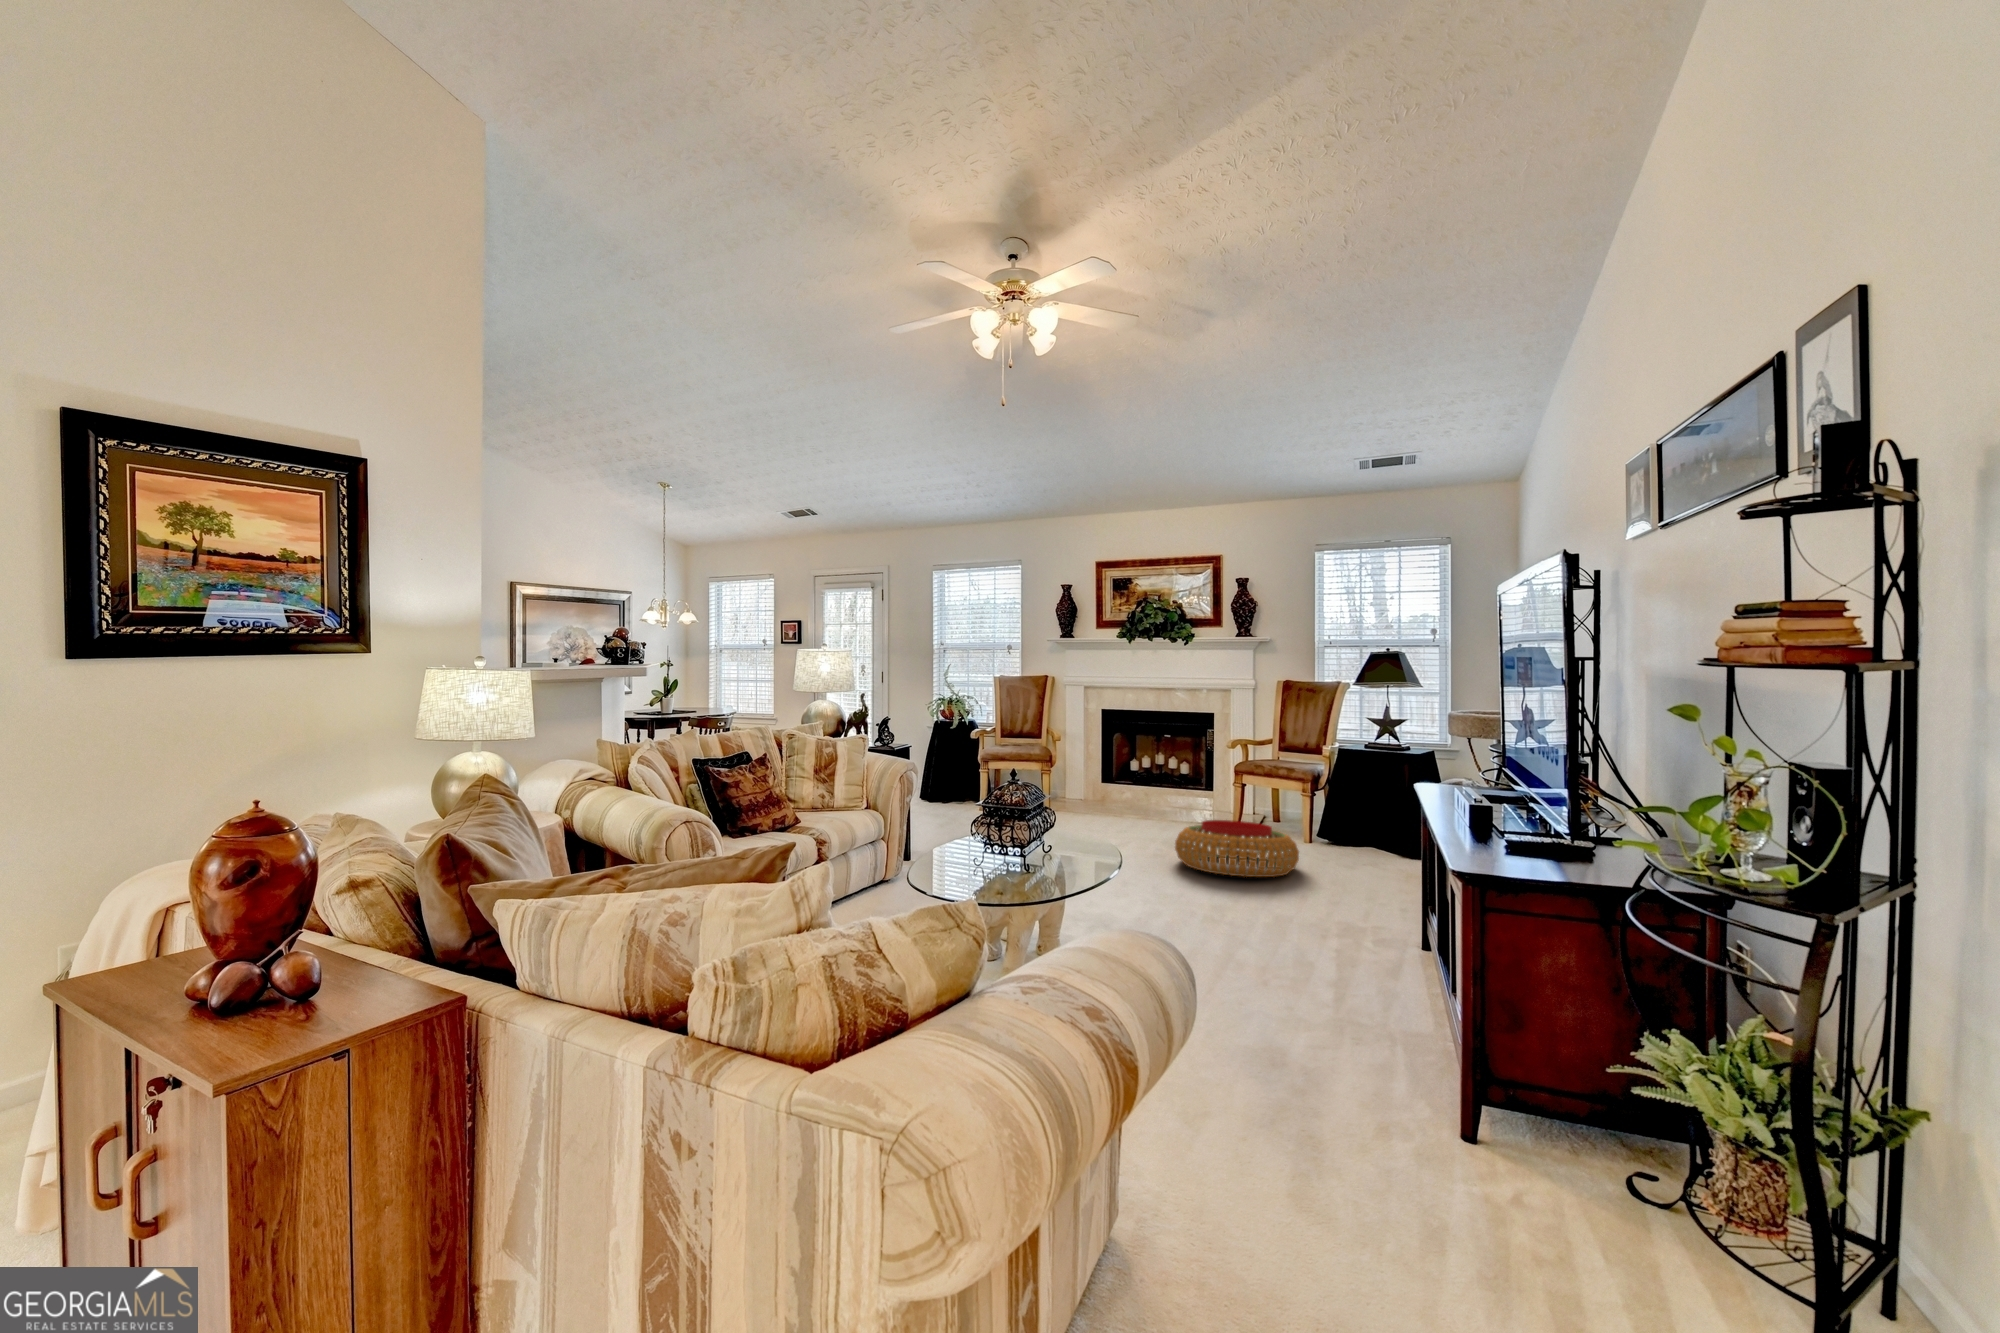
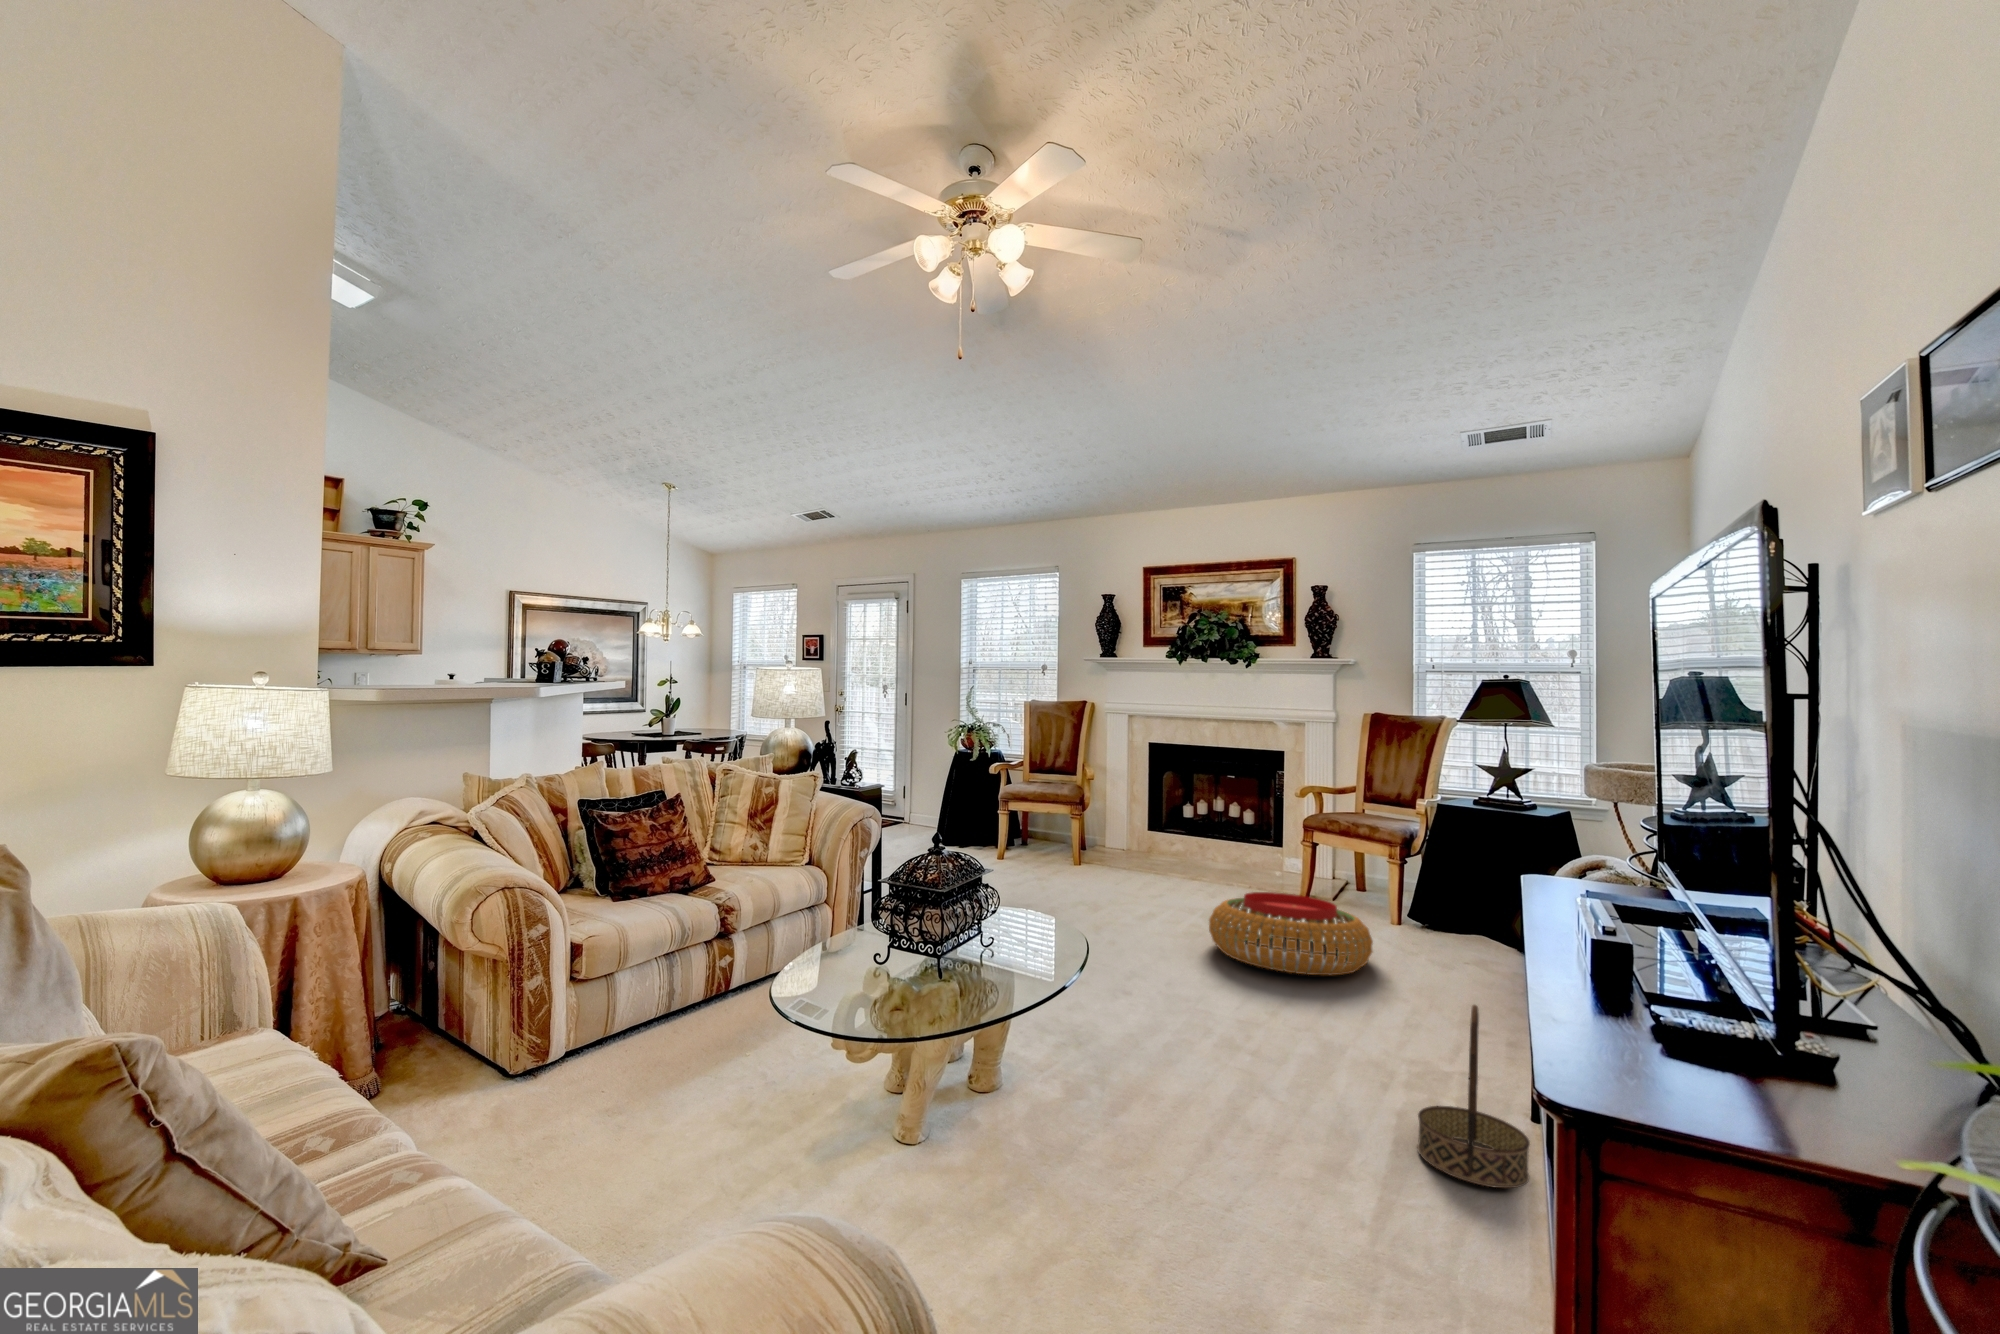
basket: none [1352,871,1426,986] -> present [1417,1005,1530,1188]

